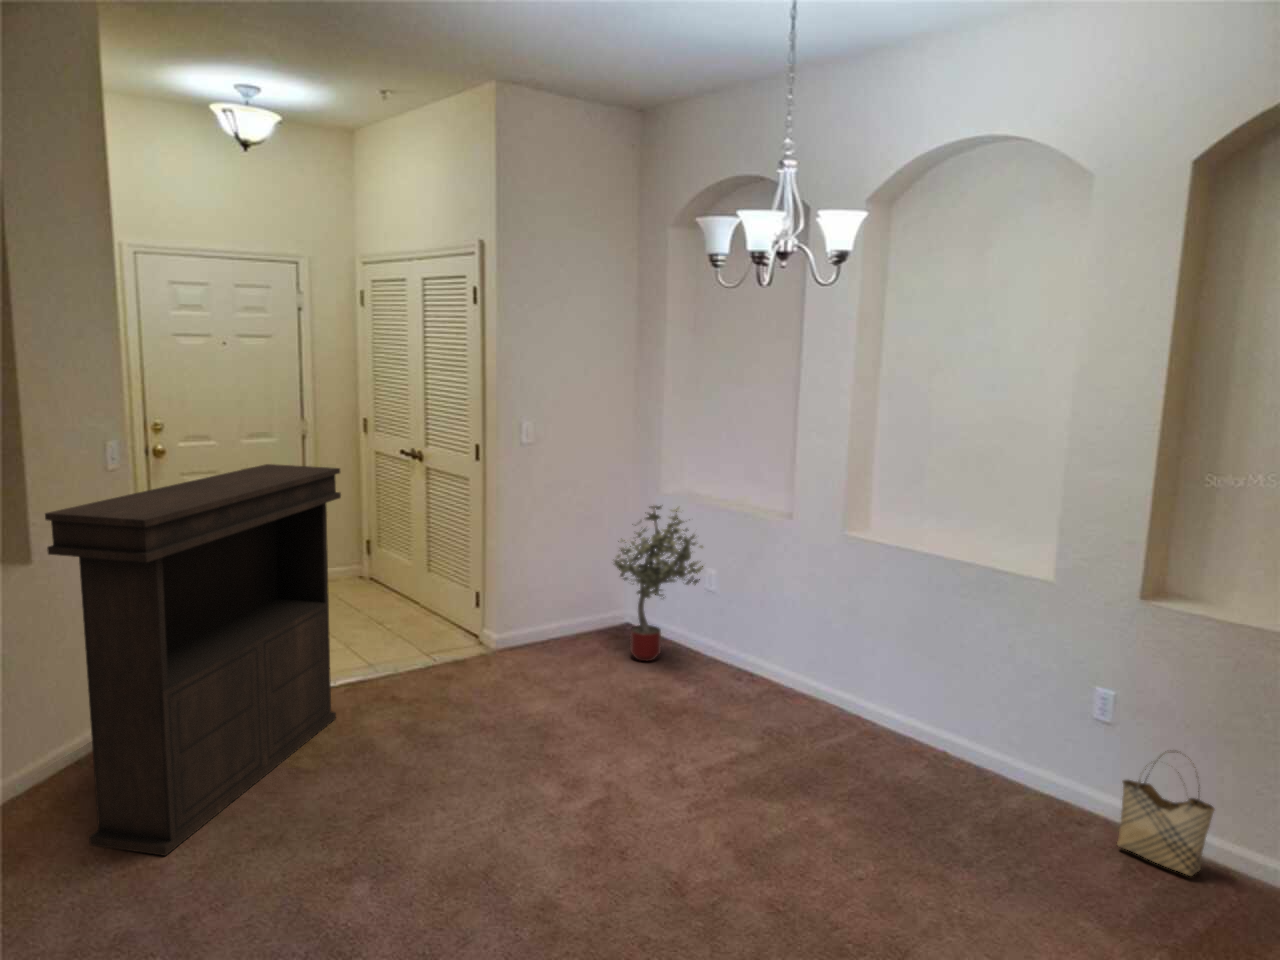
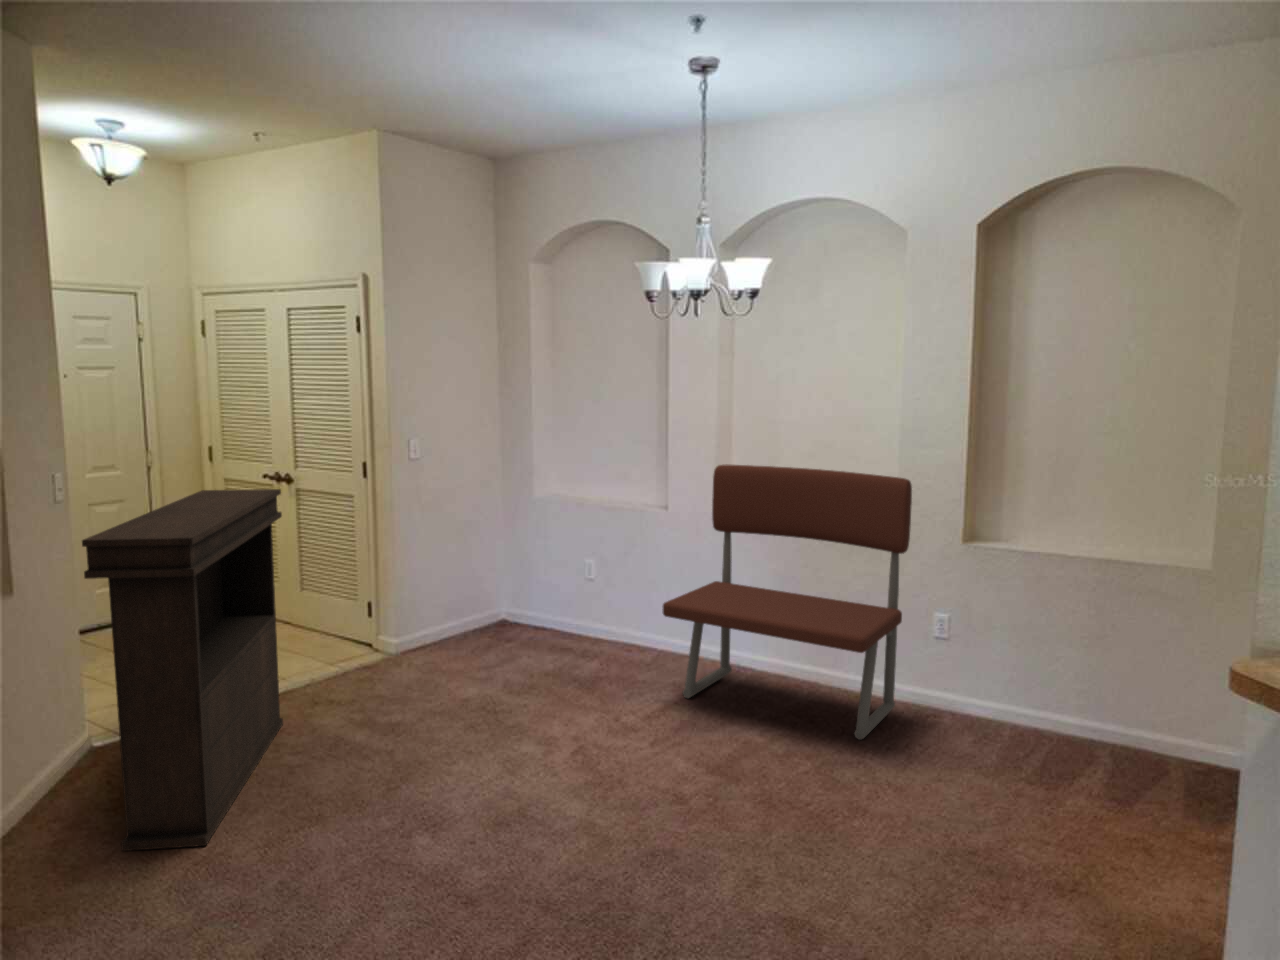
bench: none [753,471,1100,859] -> present [662,464,912,740]
potted tree: present [614,506,703,661] -> none [493,506,585,646]
woven basket: present [1117,752,1215,876] -> none [937,645,998,729]

